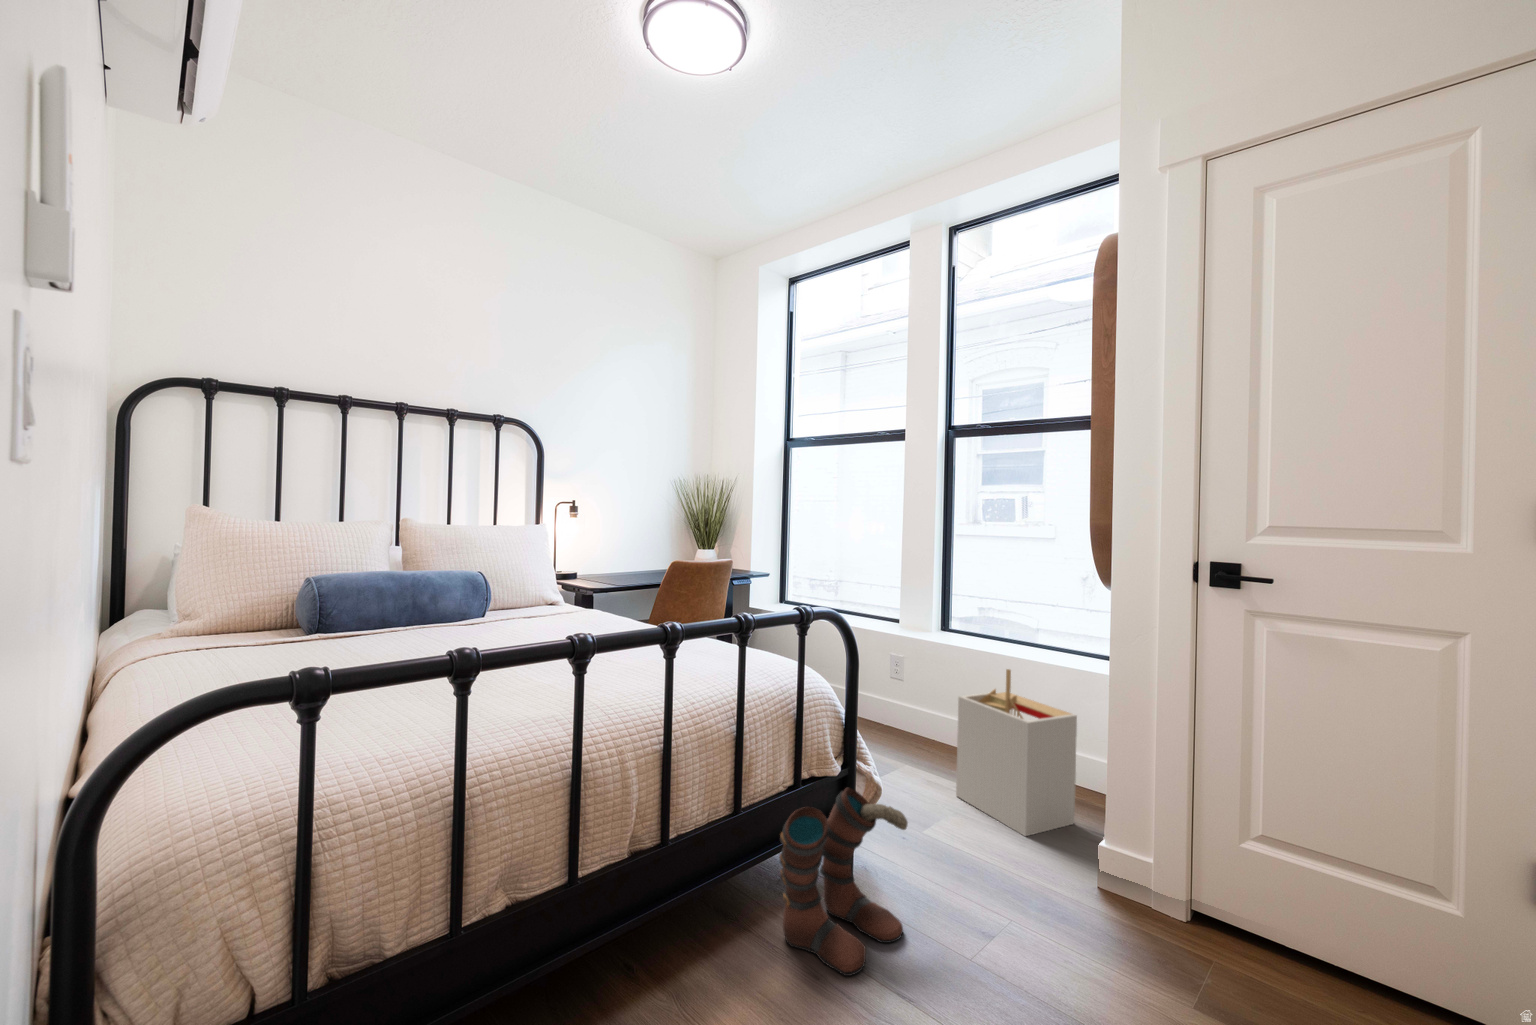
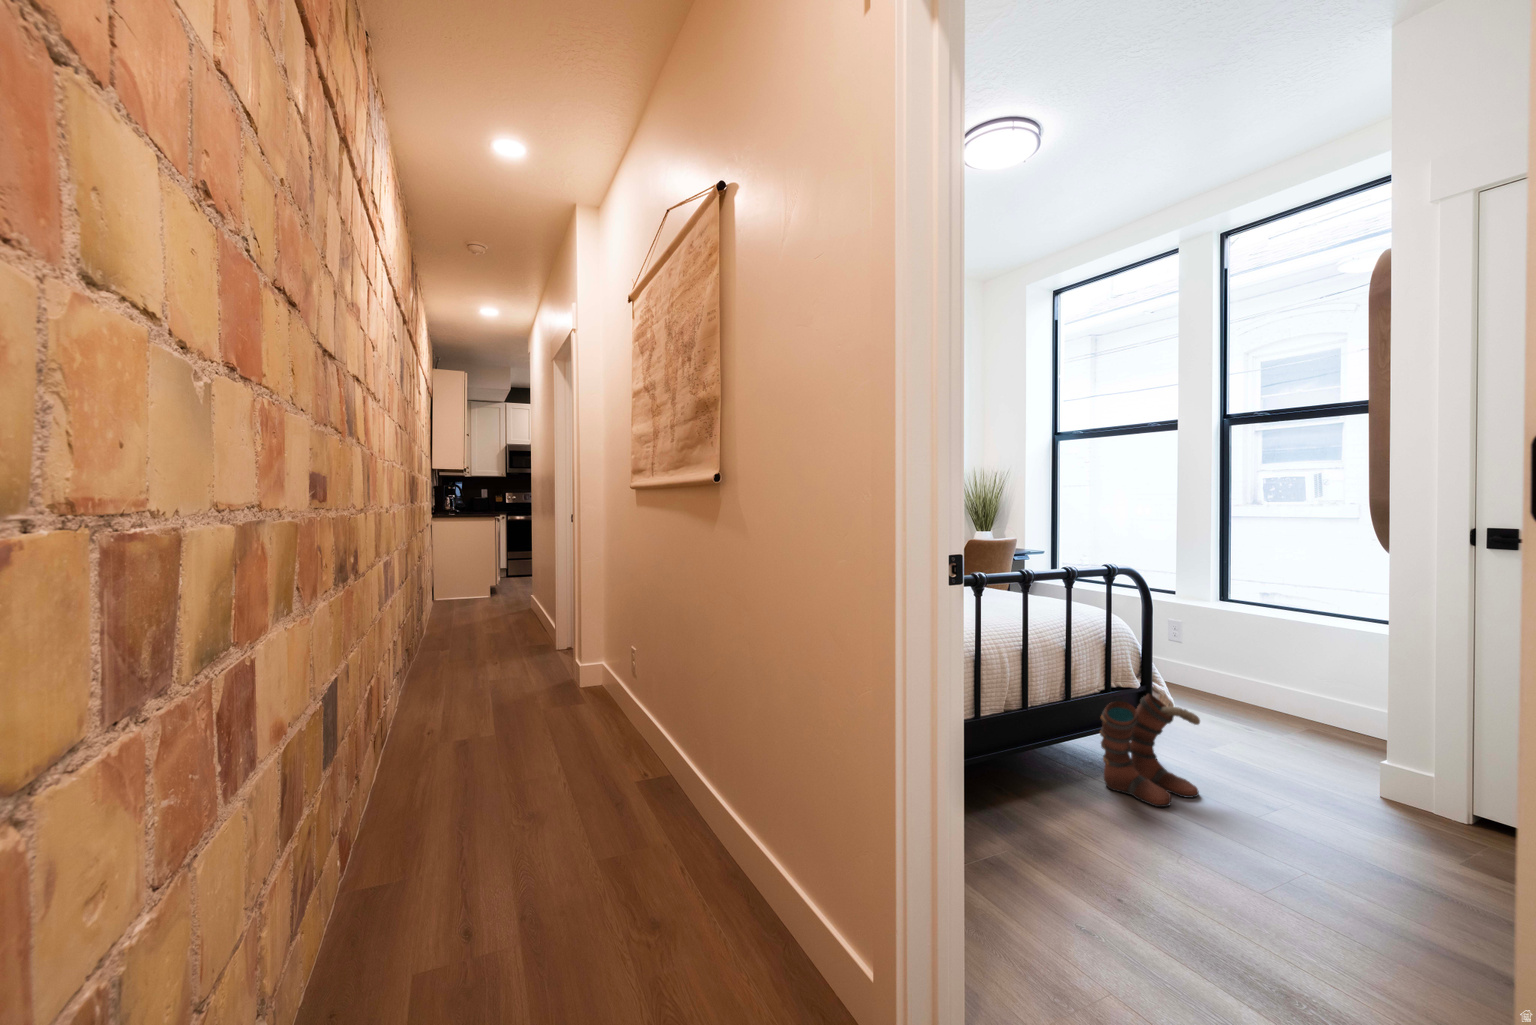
storage bin: present [956,669,1077,836] -> none [1240,626,1363,760]

